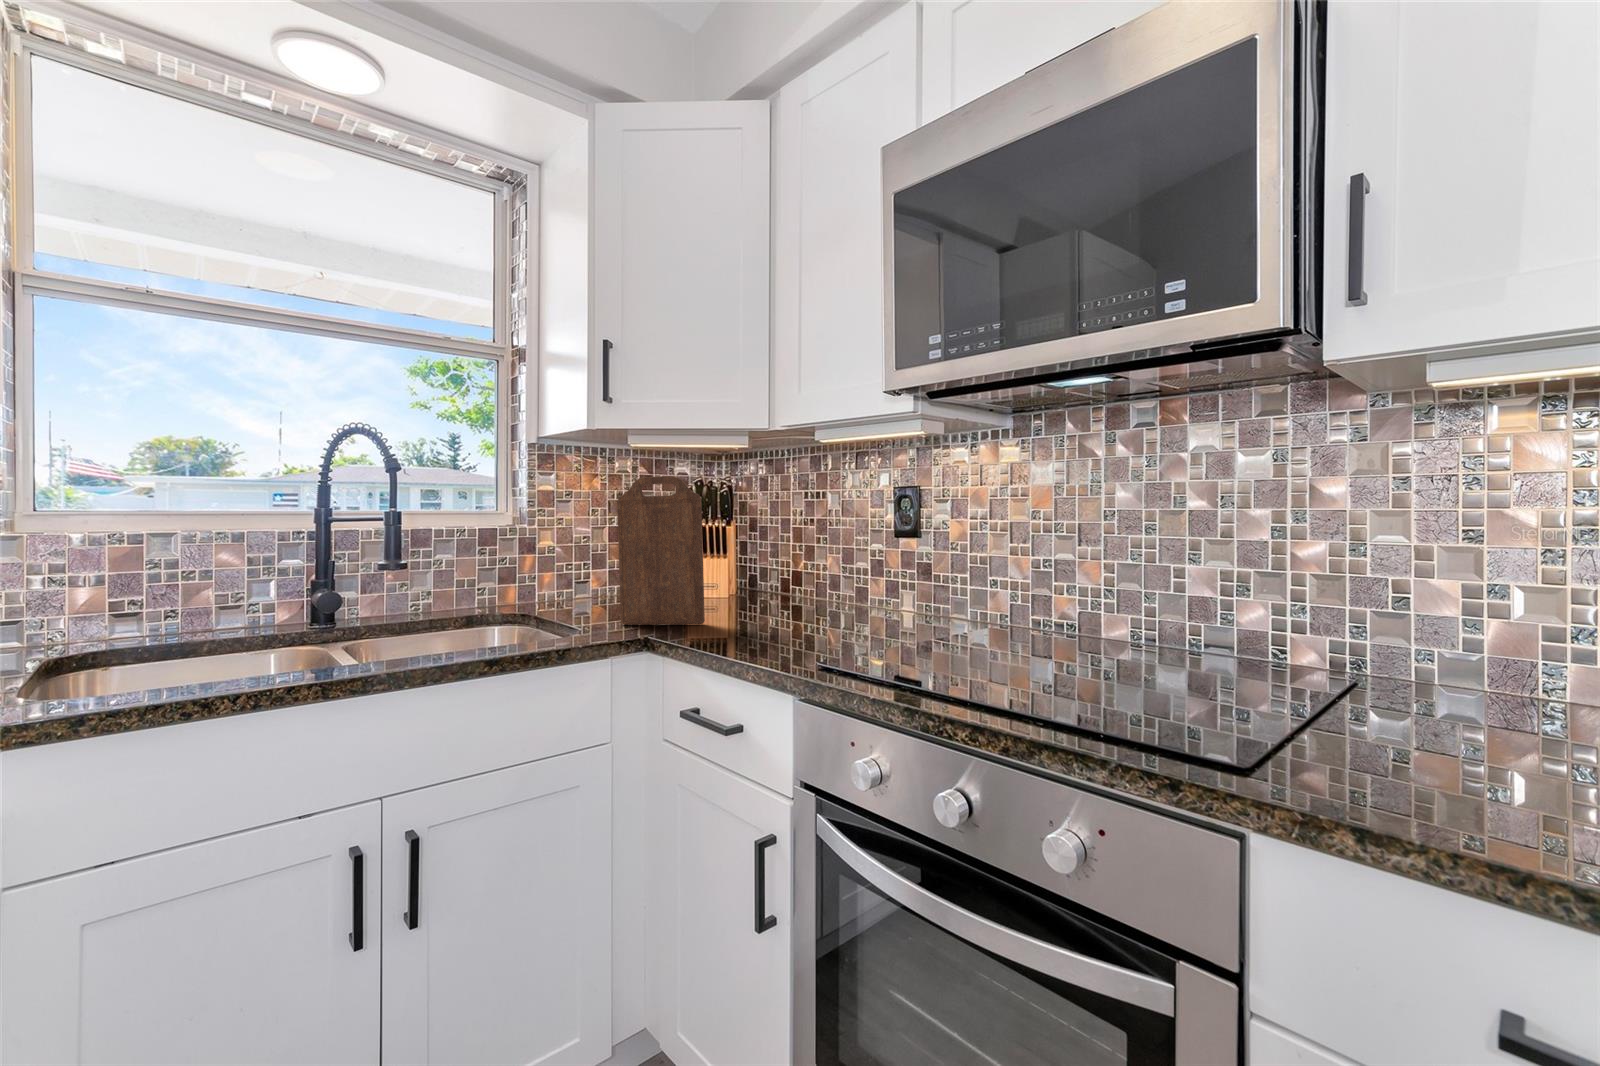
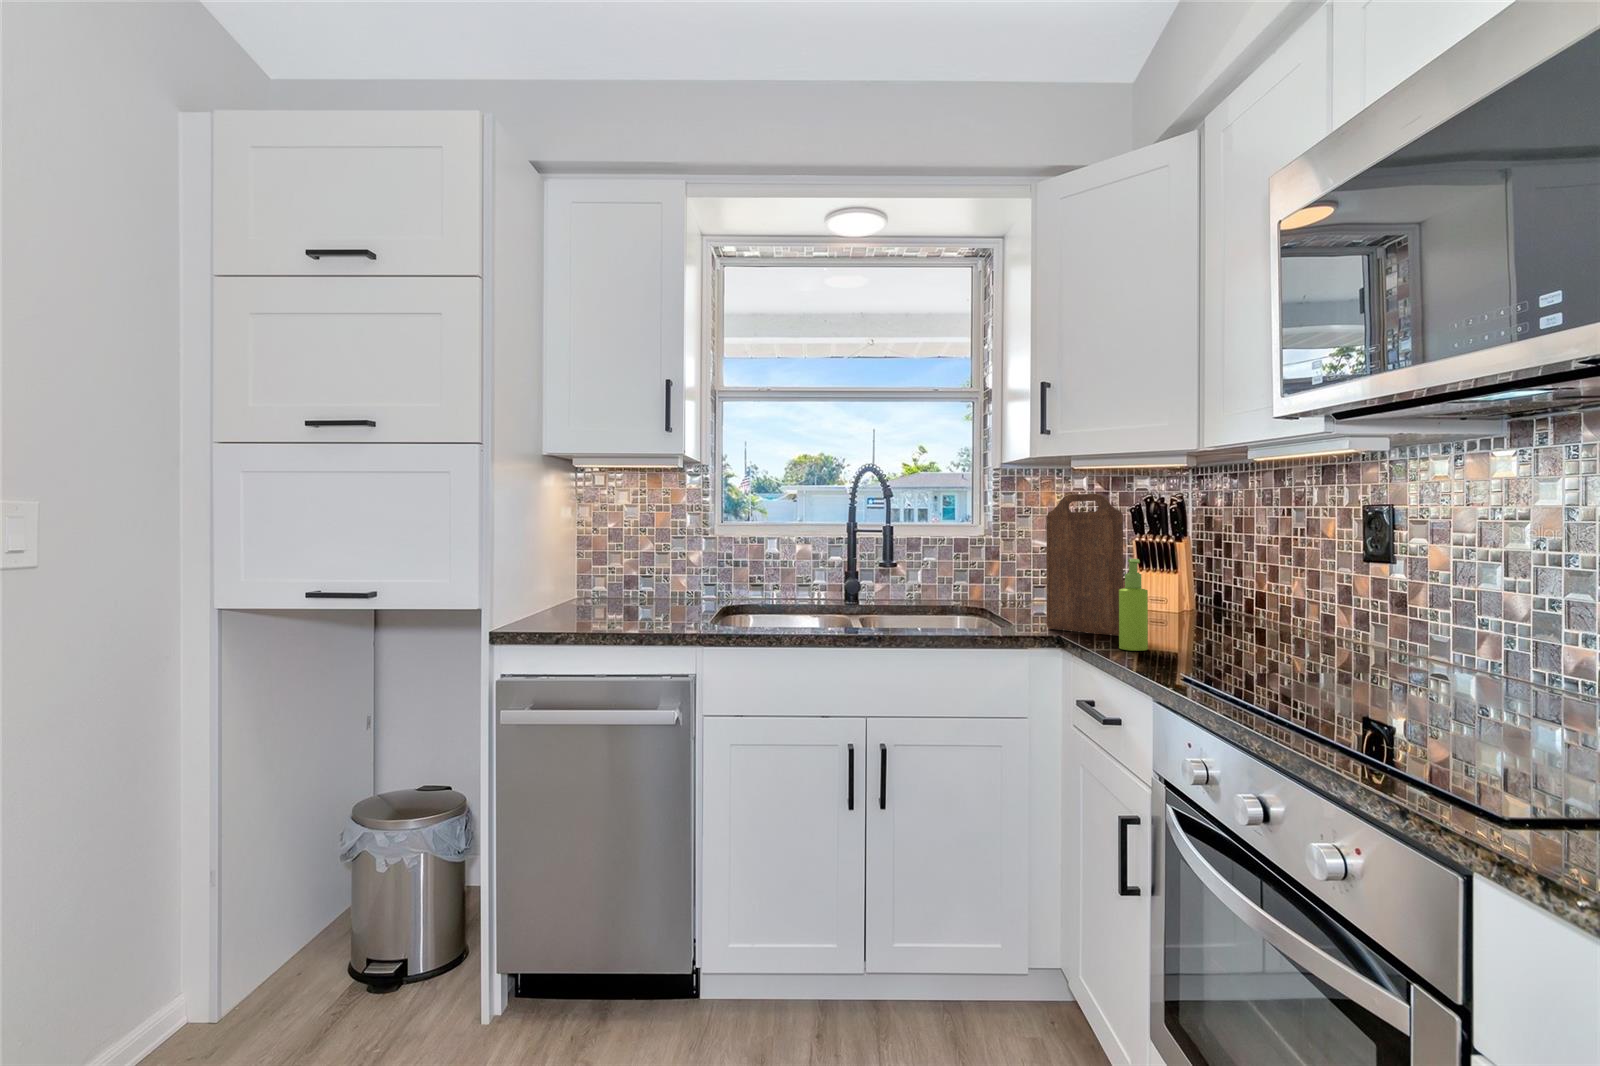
soap dispenser: none [717,543,746,640] -> present [1119,559,1148,651]

